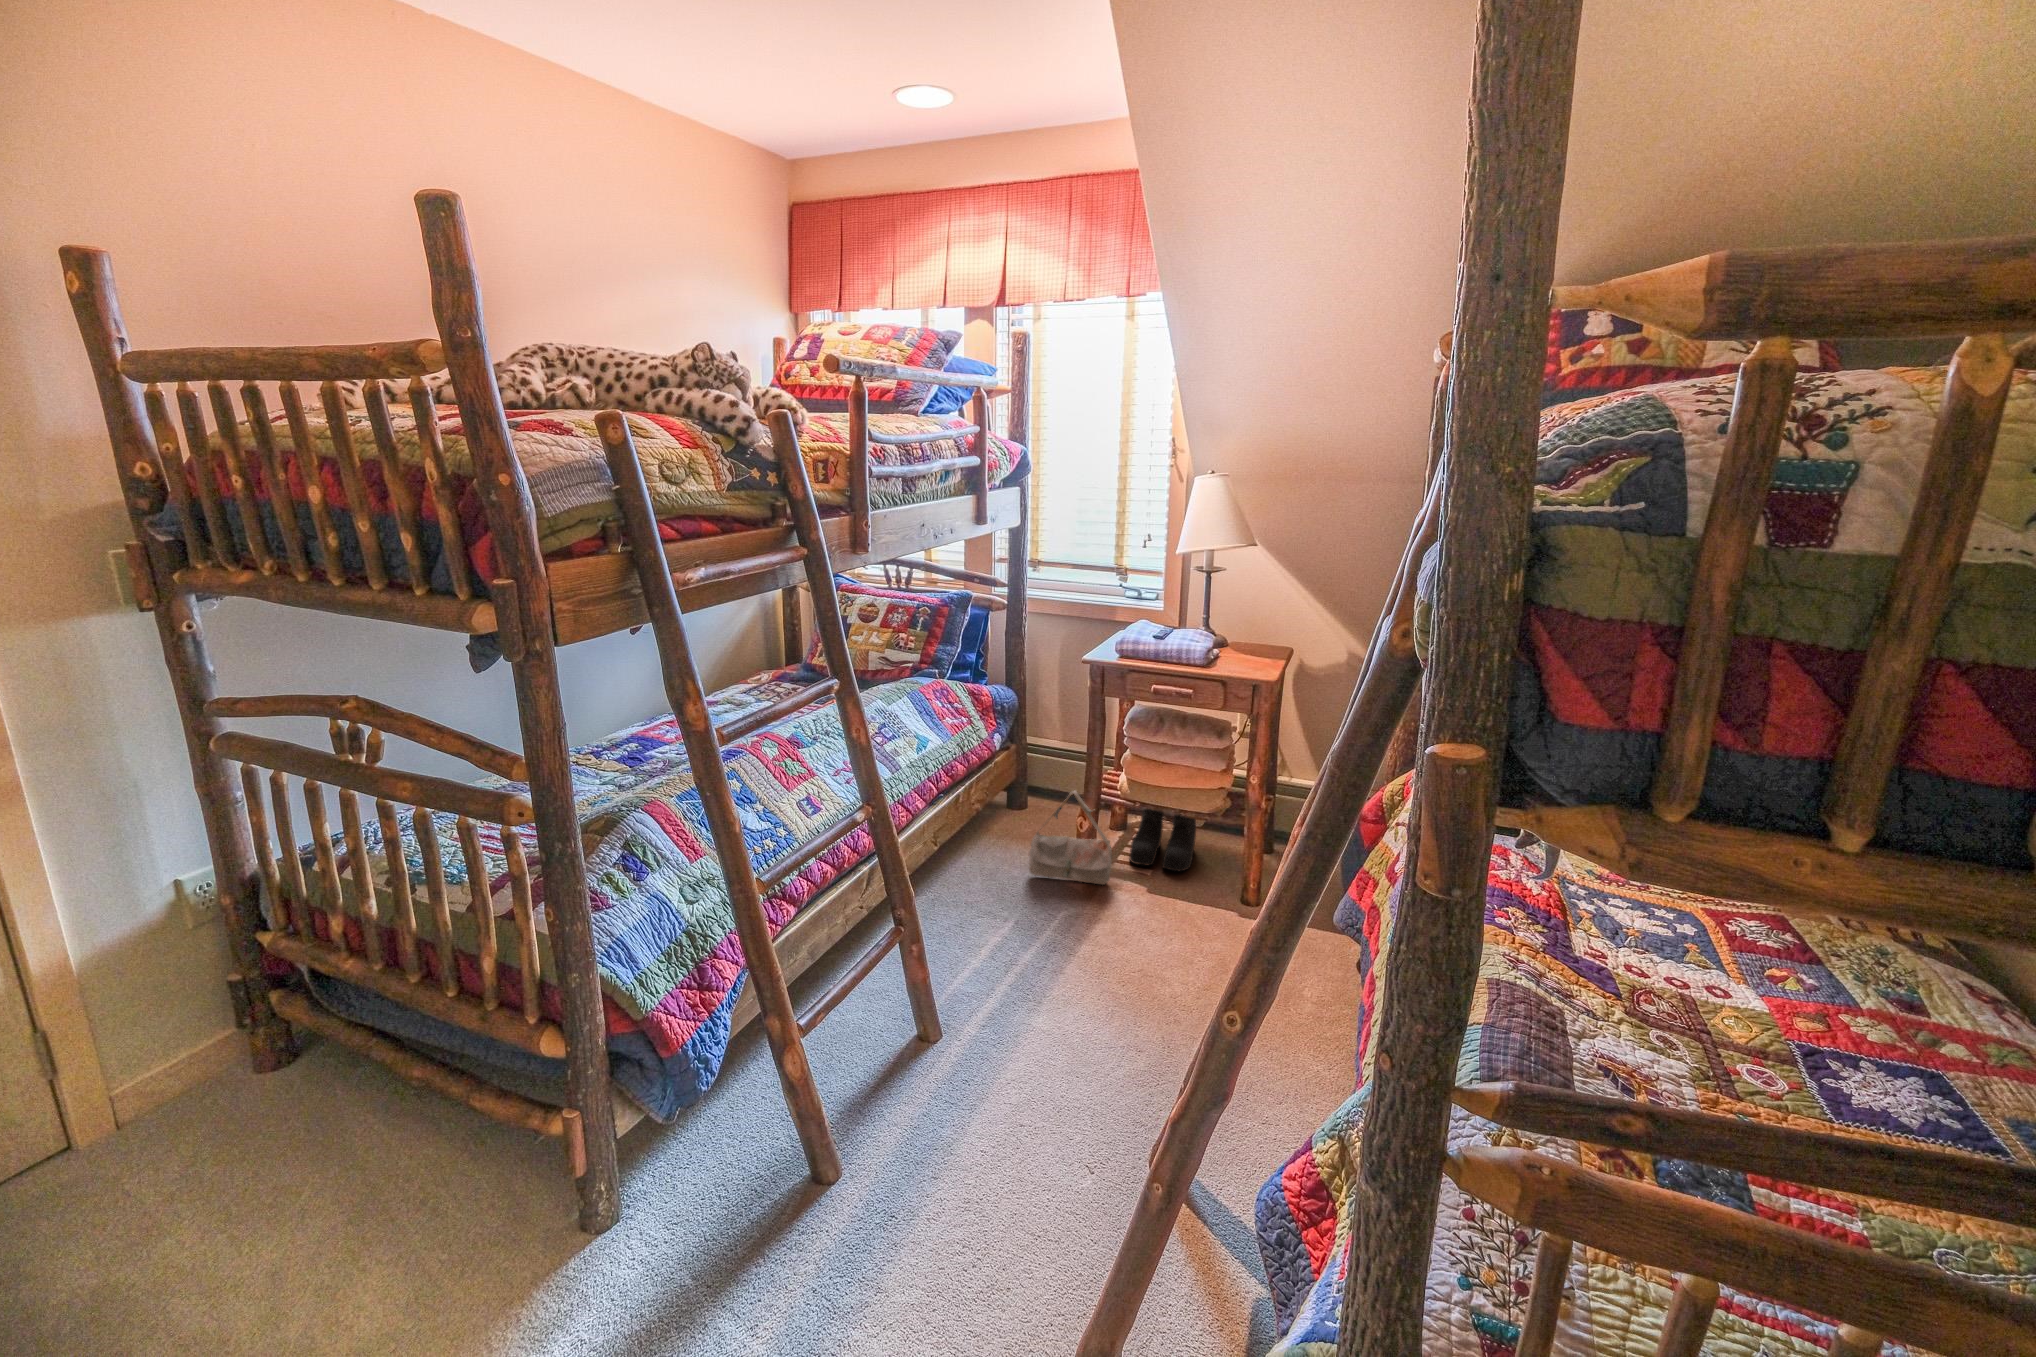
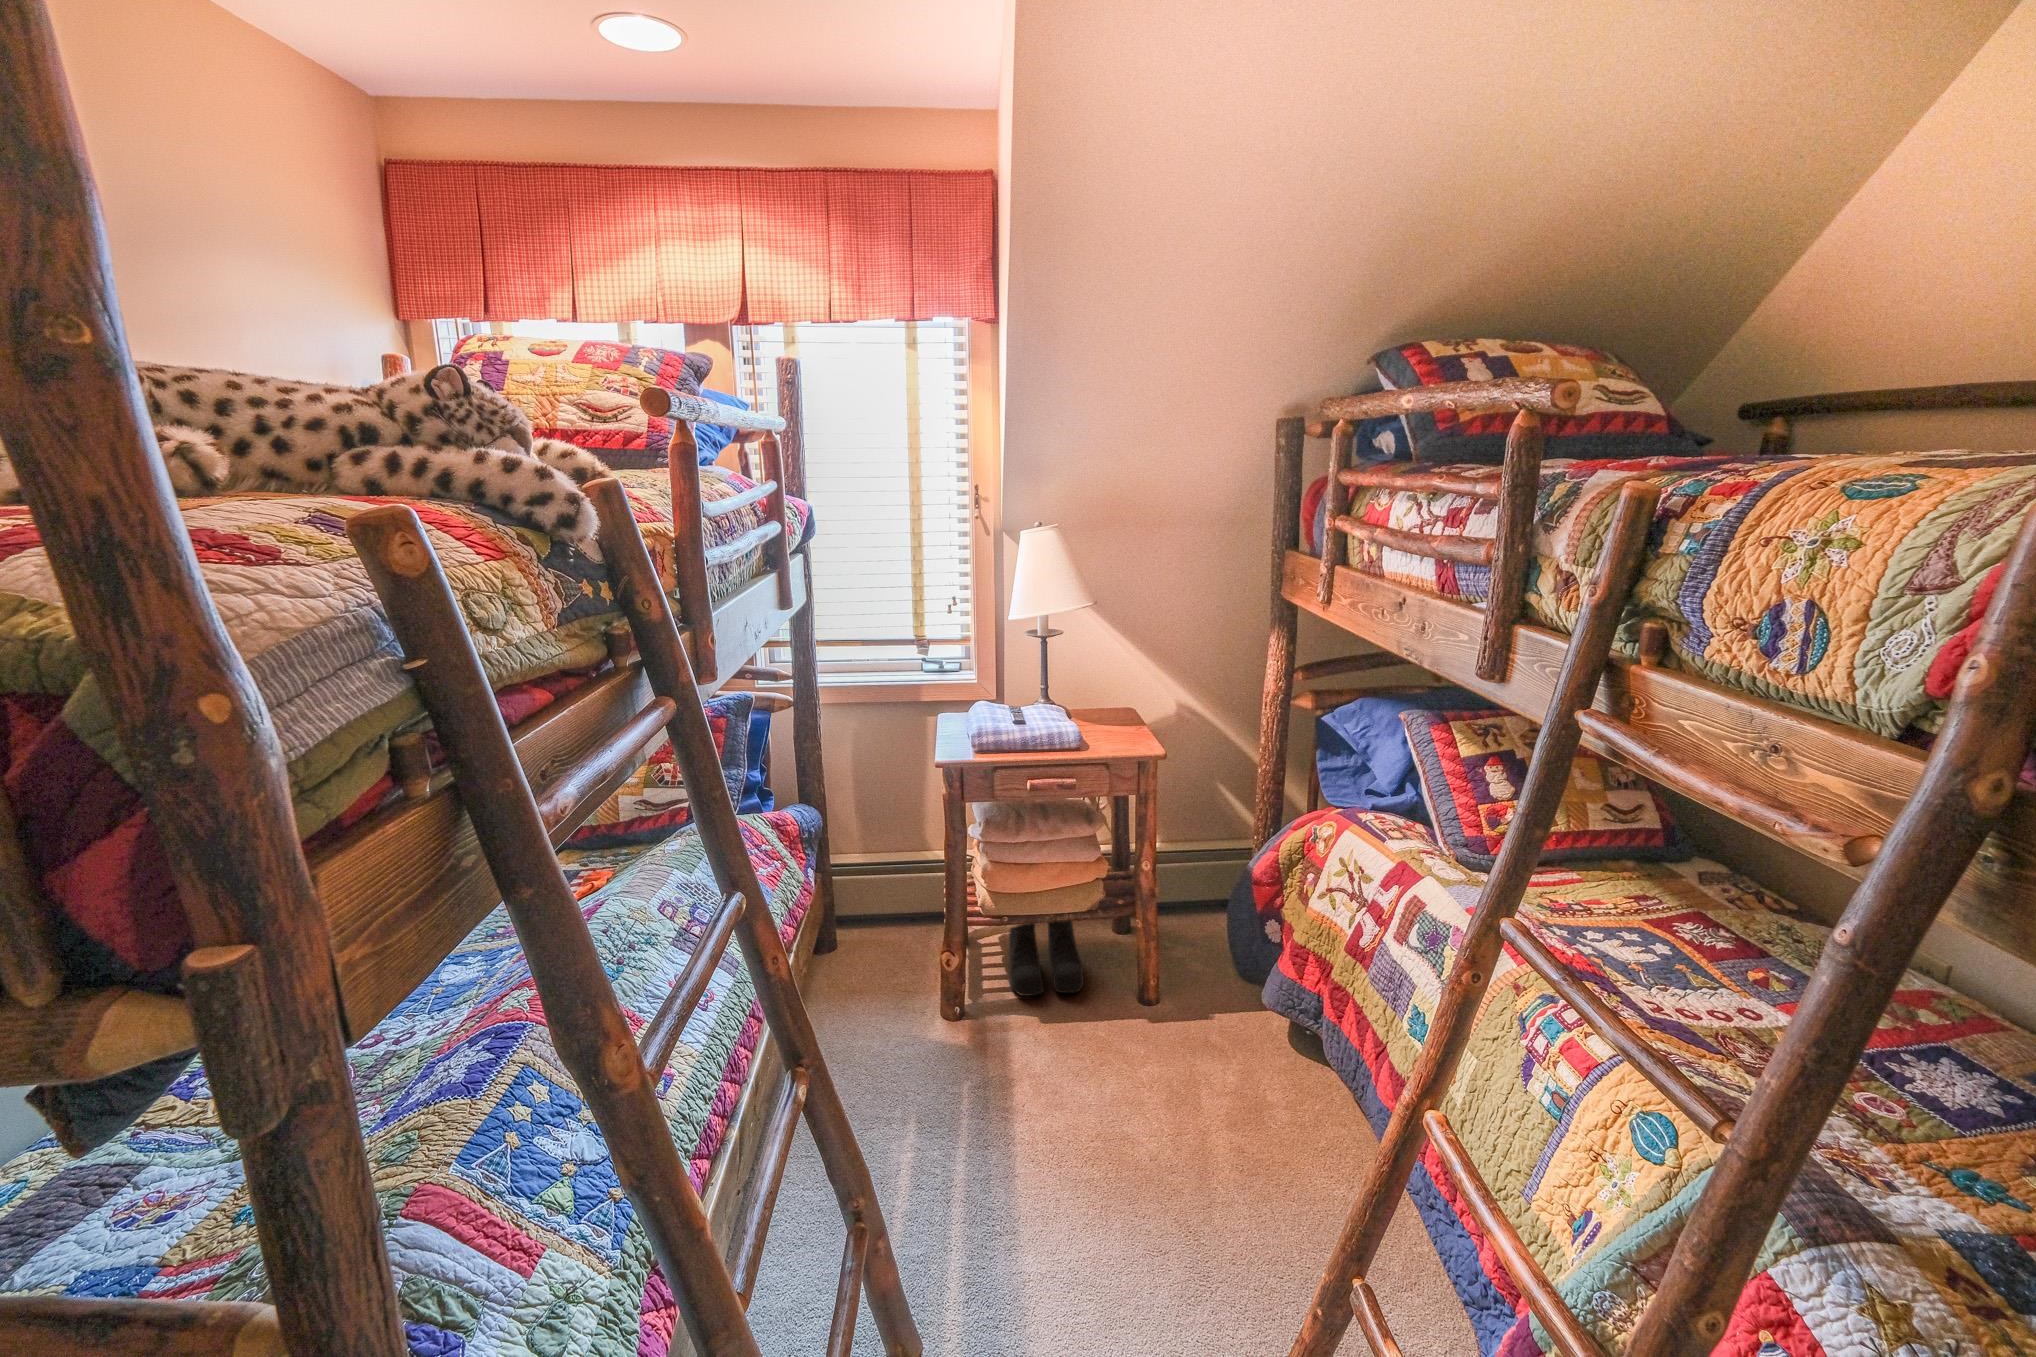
bag: present [1028,791,1112,884] -> none [908,930,1016,1049]

